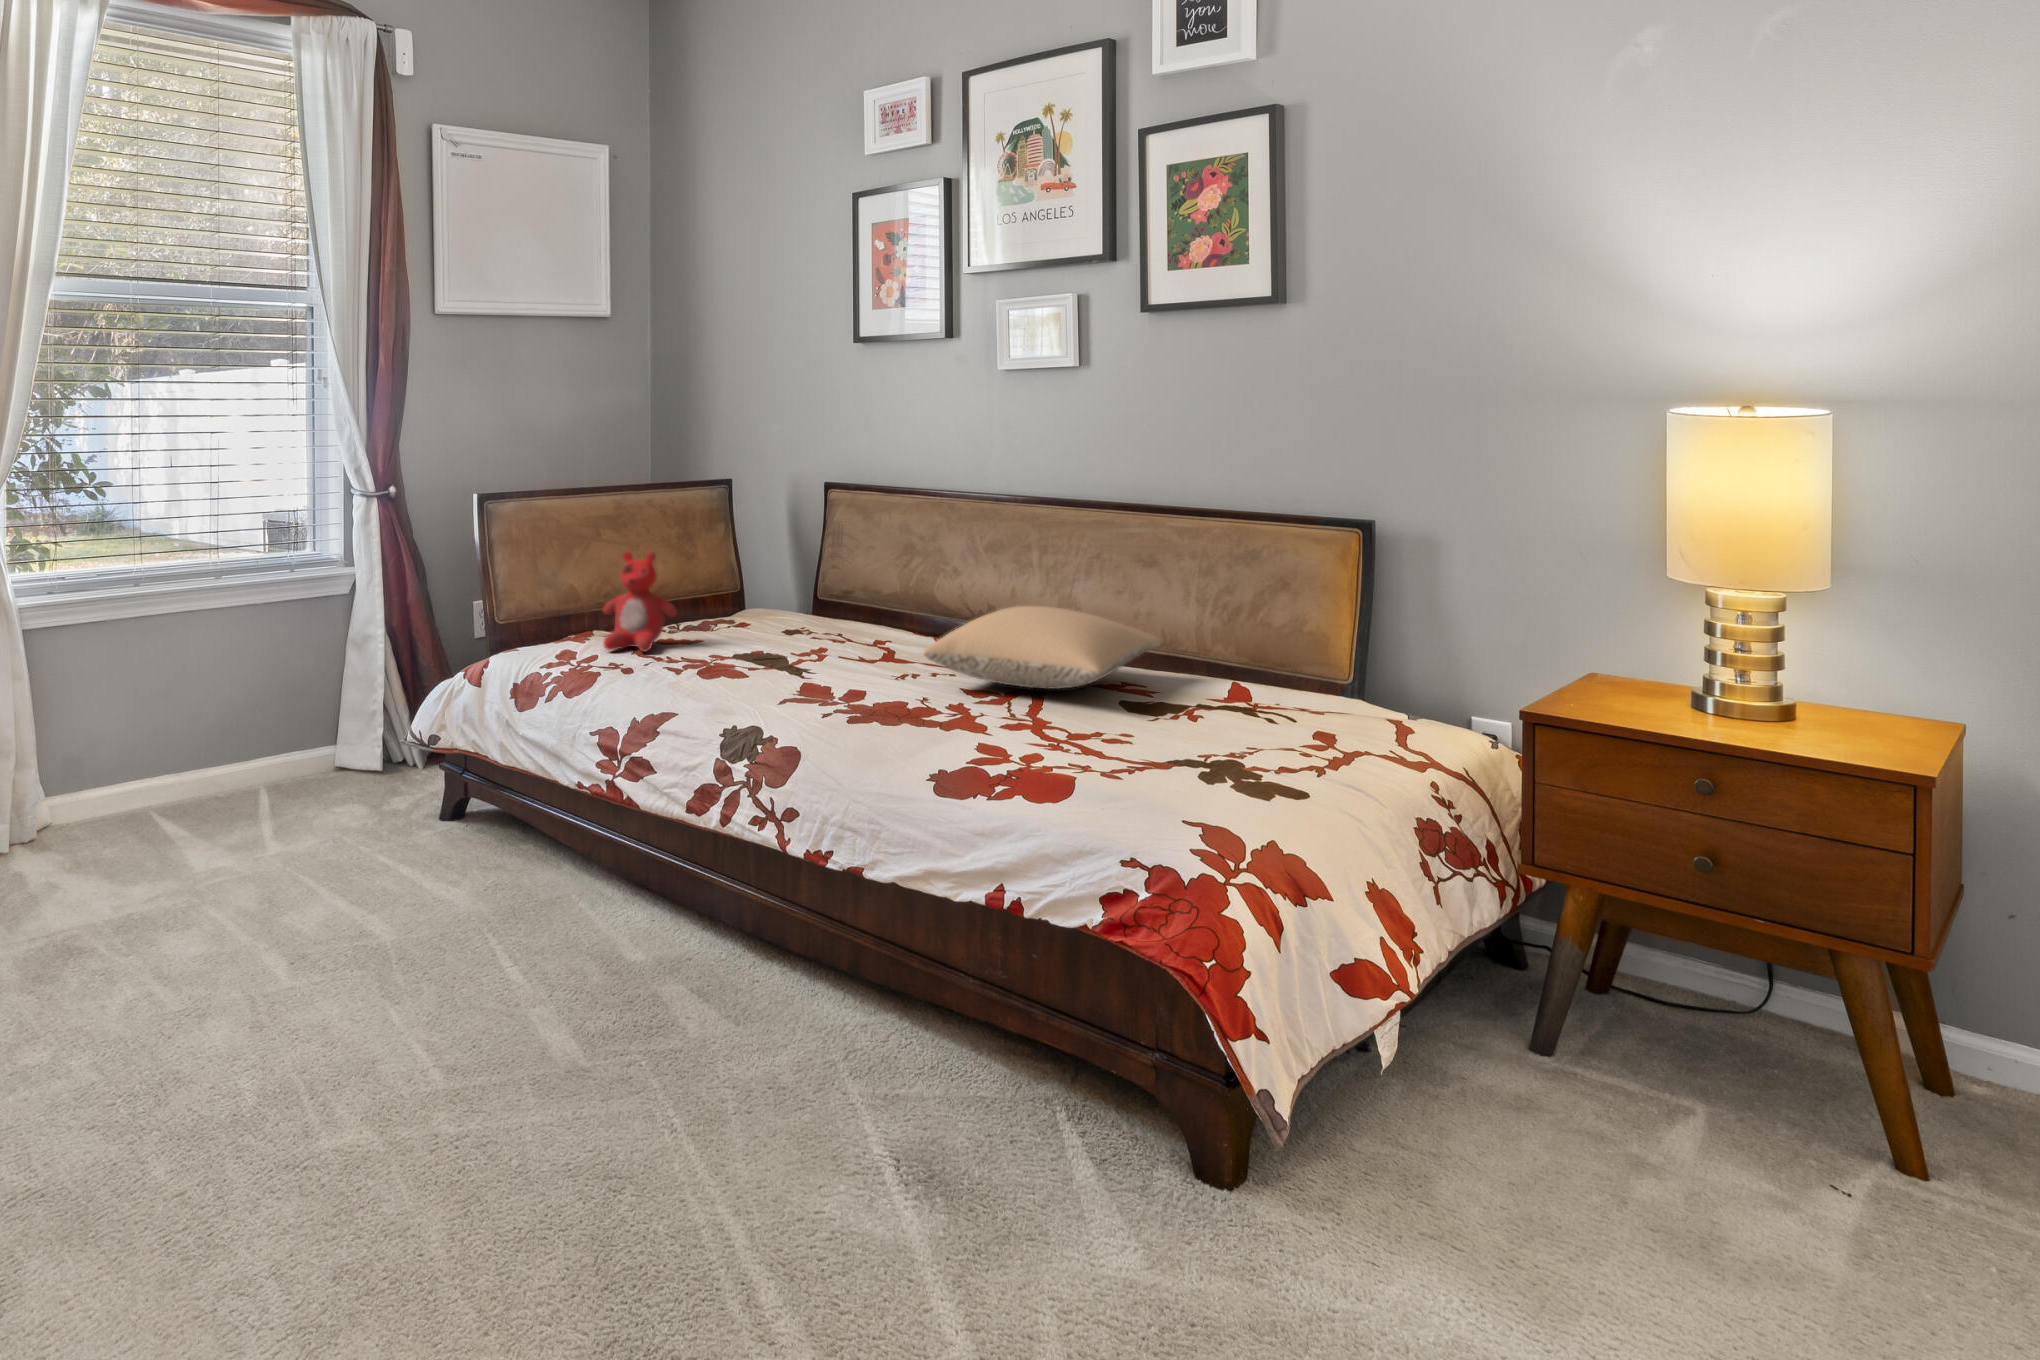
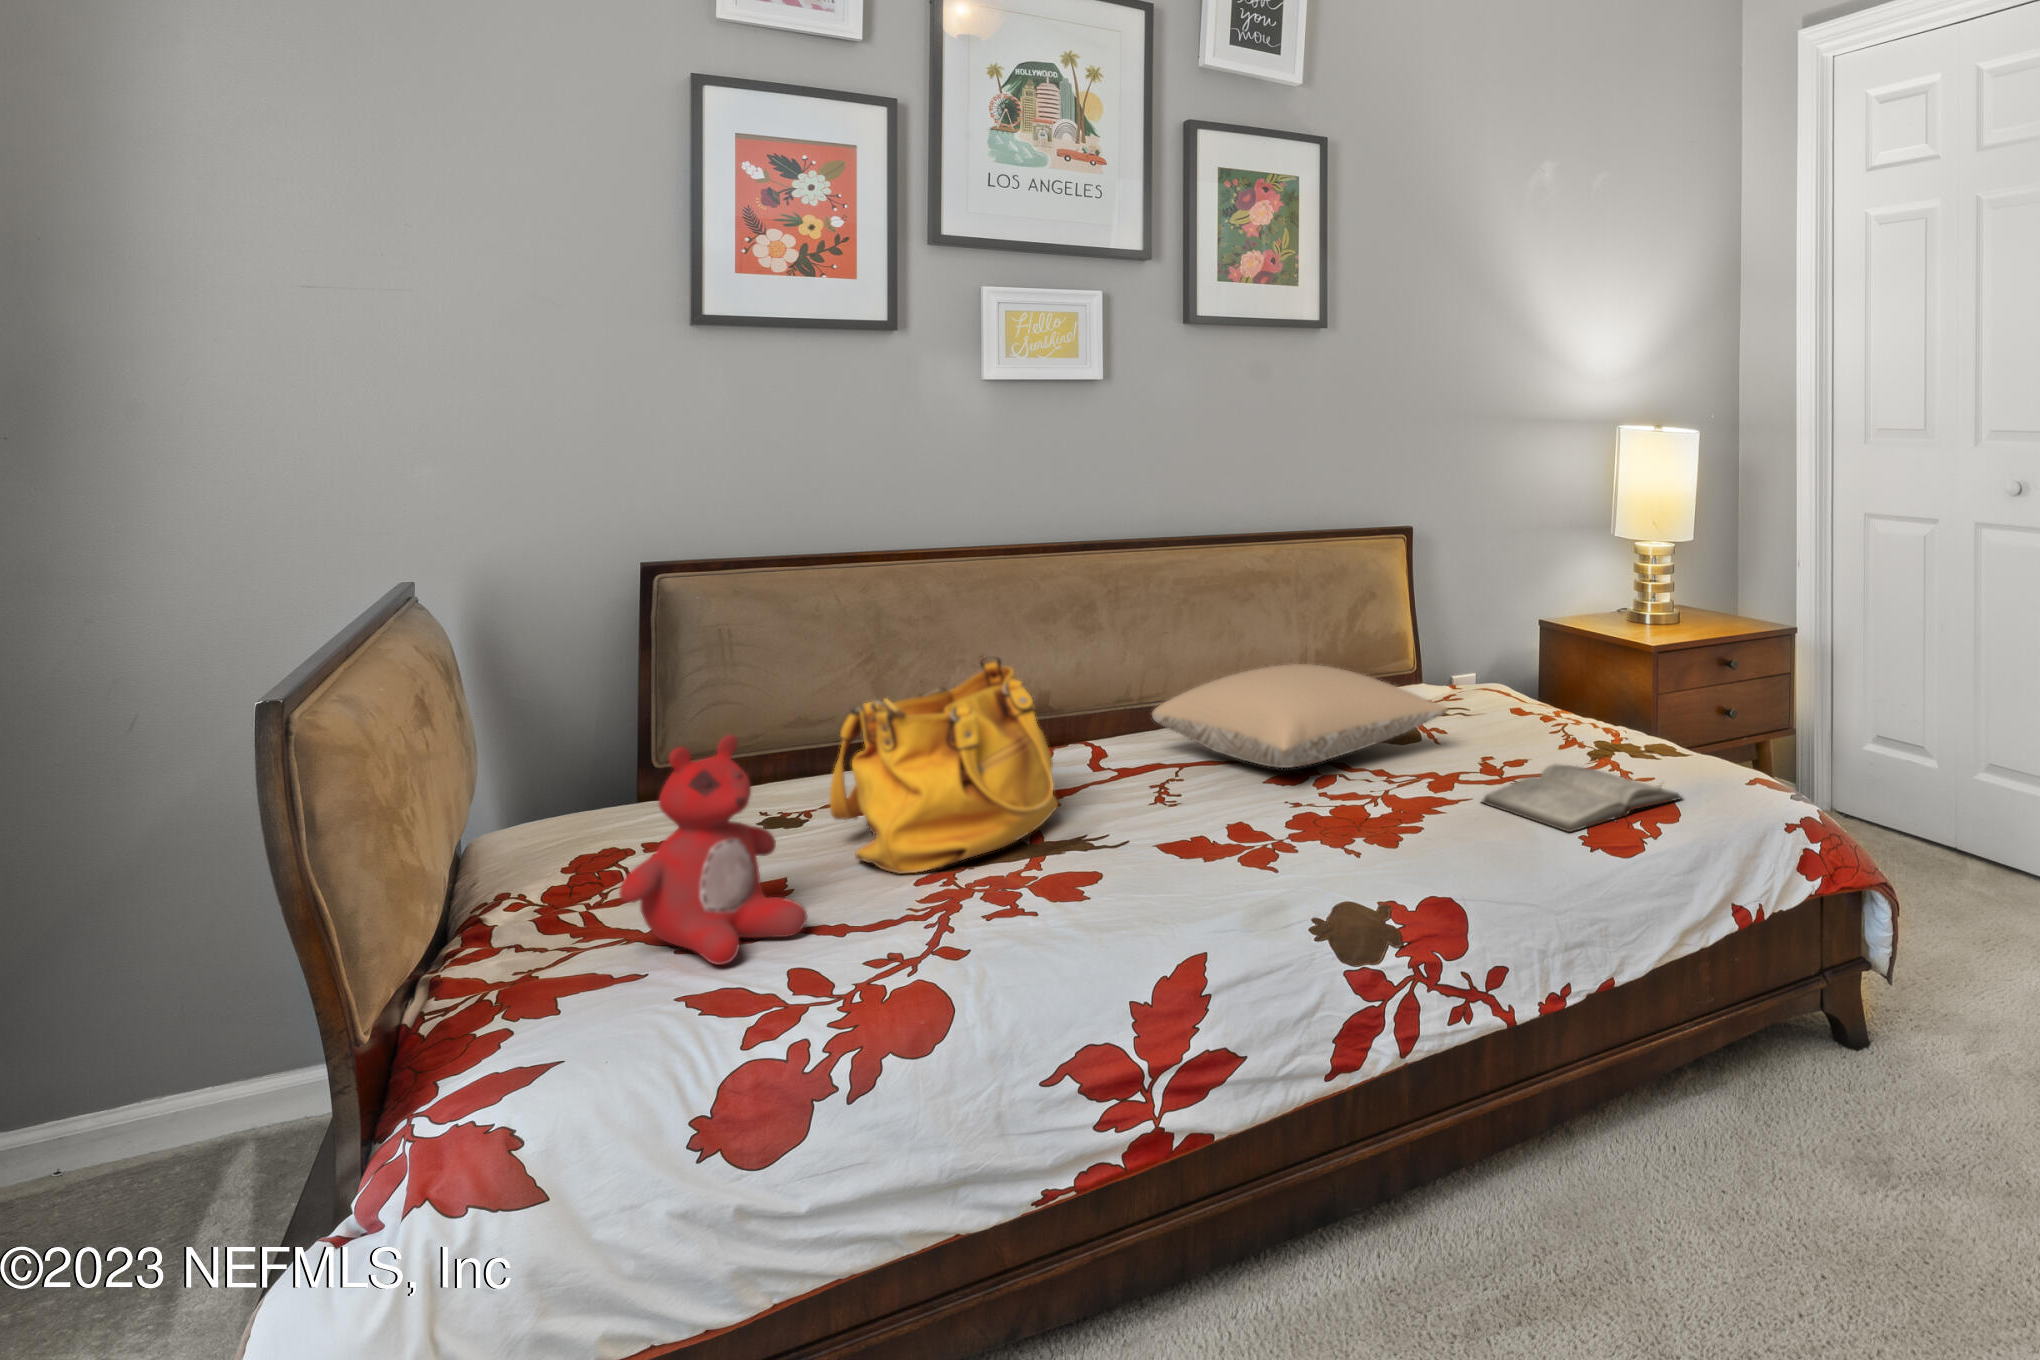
handbag: none [722,547,860,659] -> present [830,654,1058,874]
diary: none [906,726,1098,782] -> present [1482,764,1682,832]

